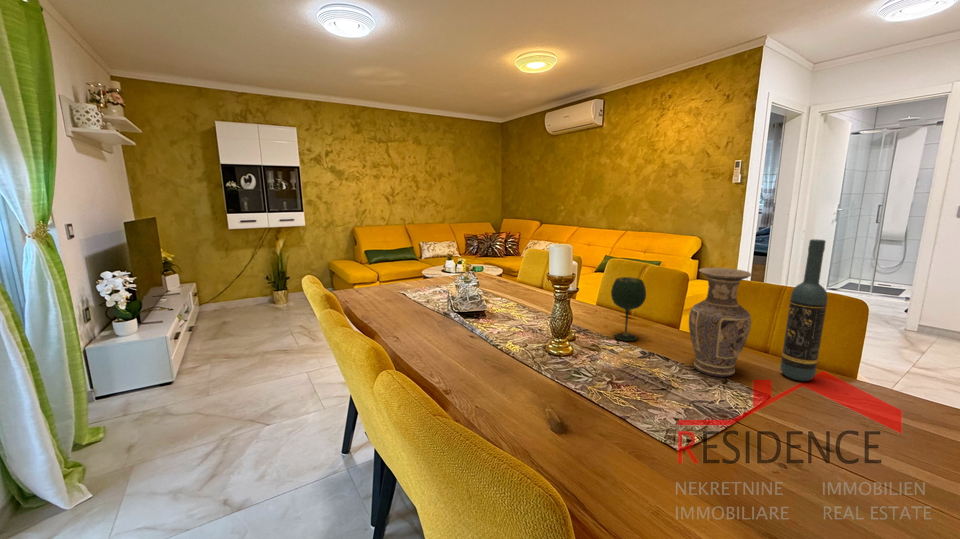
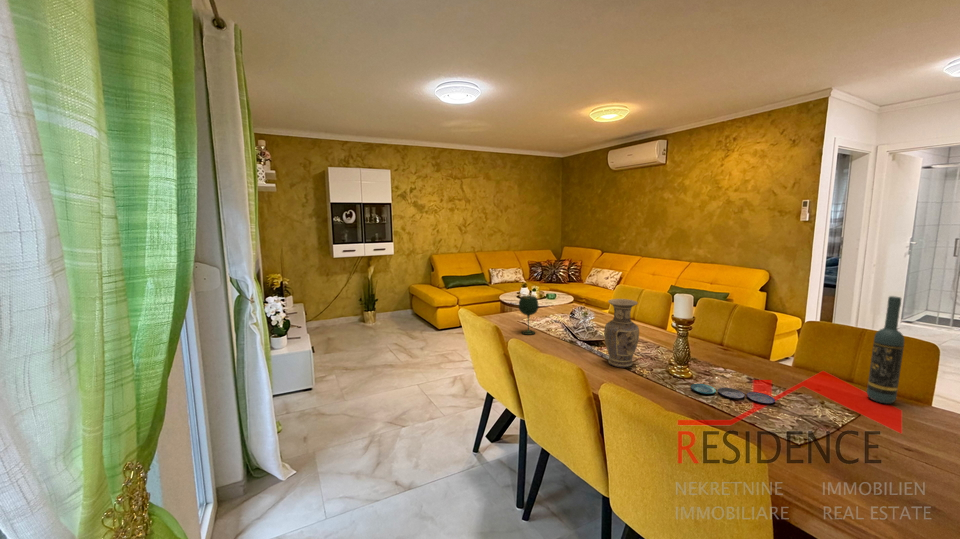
vase: present [689,268,751,377] -> present [604,299,639,368]
wine glass: present [611,277,646,341] -> present [518,296,538,335]
plate: none [563,362,664,387] -> present [691,384,775,403]

